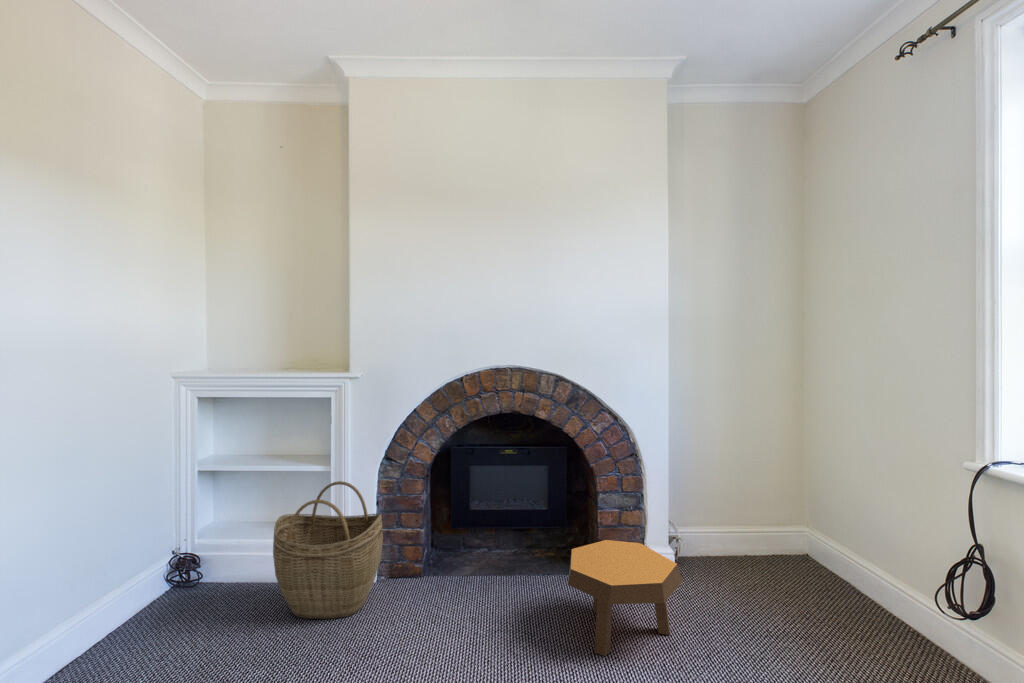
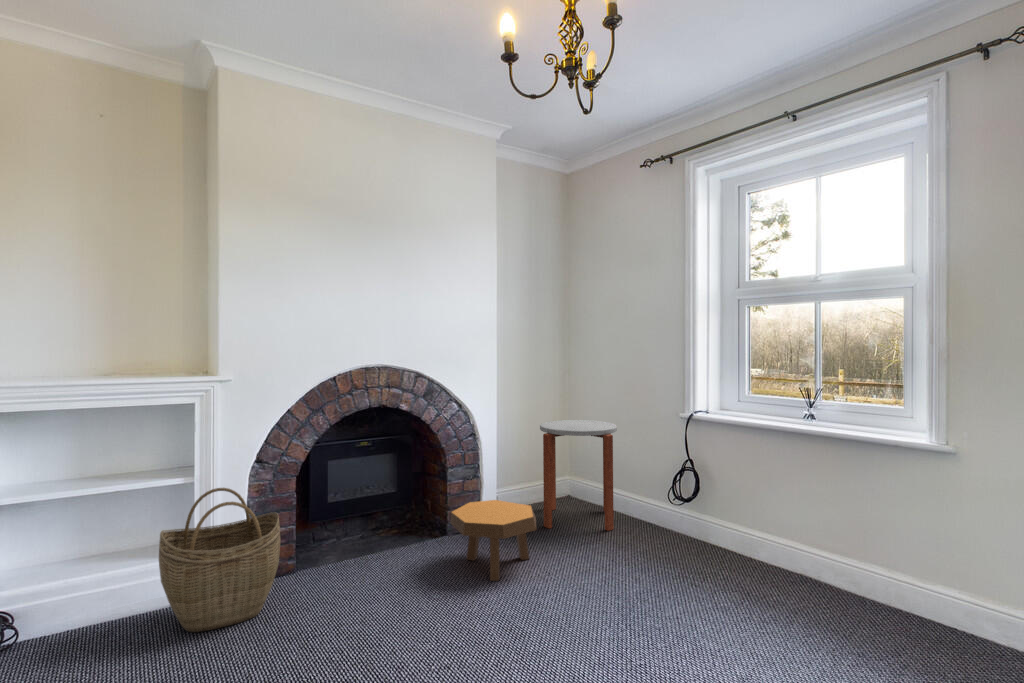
side table: none [728,447,854,622] -> present [540,420,617,531]

